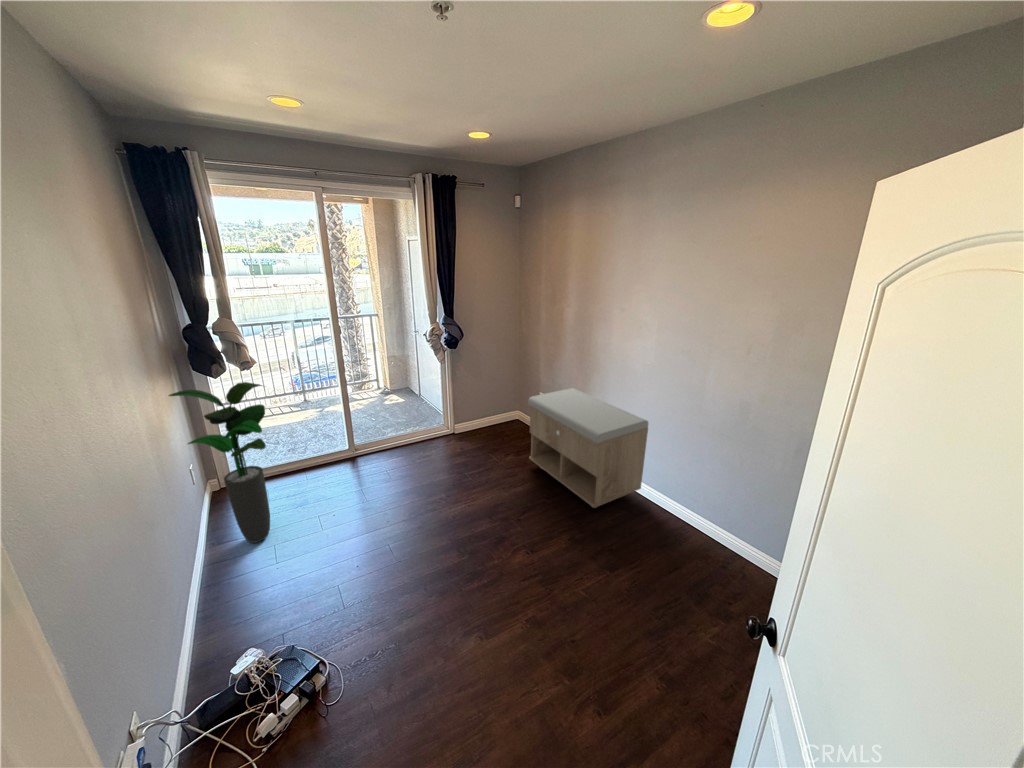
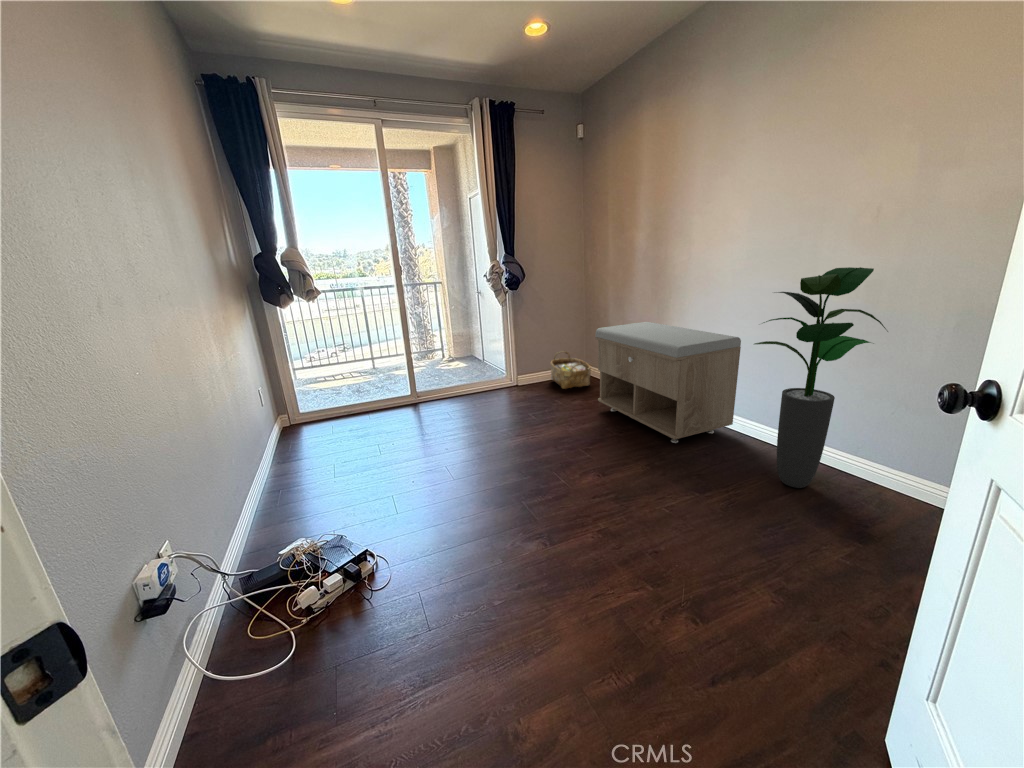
potted plant: present [169,382,270,543] -> present [755,267,888,488]
woven basket: none [485,400,523,439] -> present [550,351,591,389]

